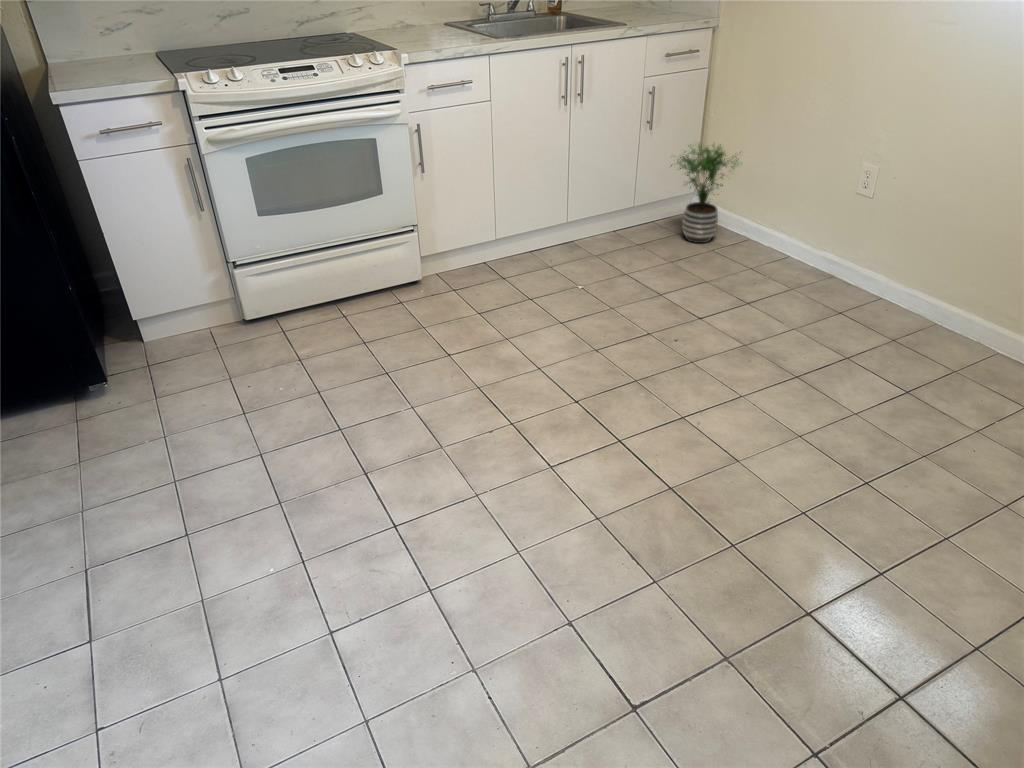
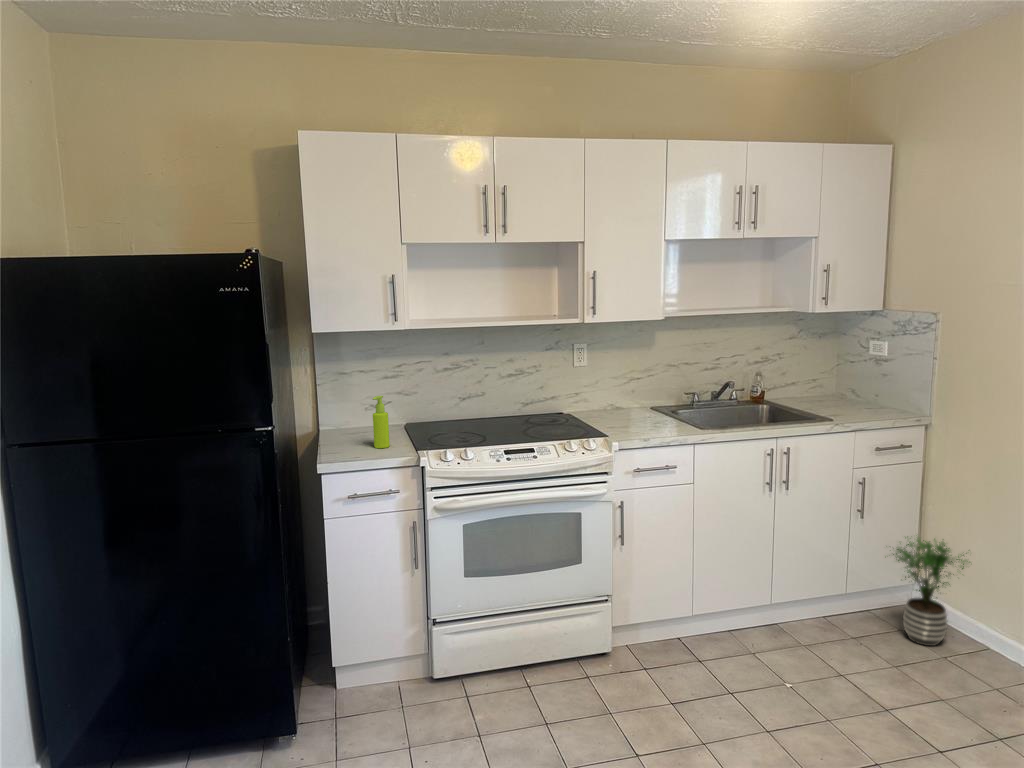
soap dispenser: none [102,5,140,74] -> present [373,396,390,448]

